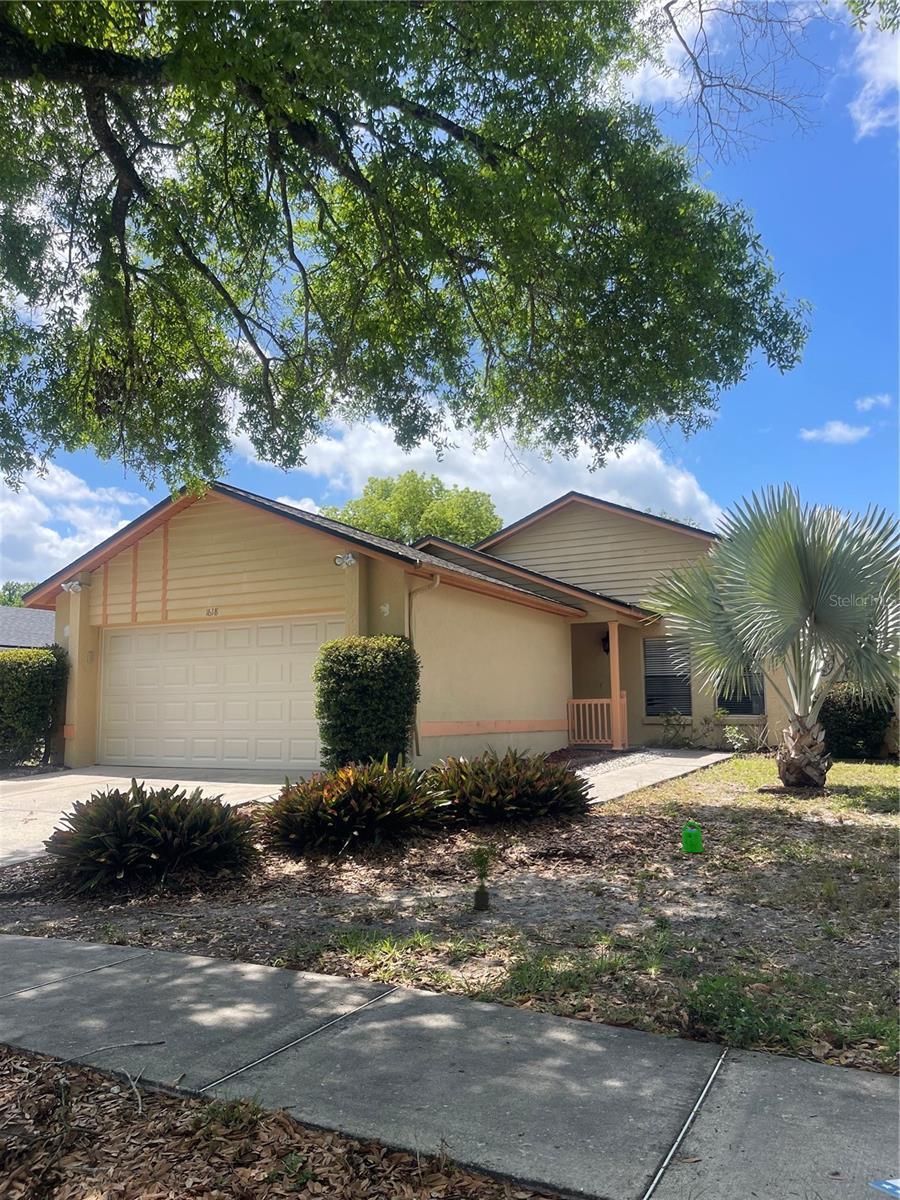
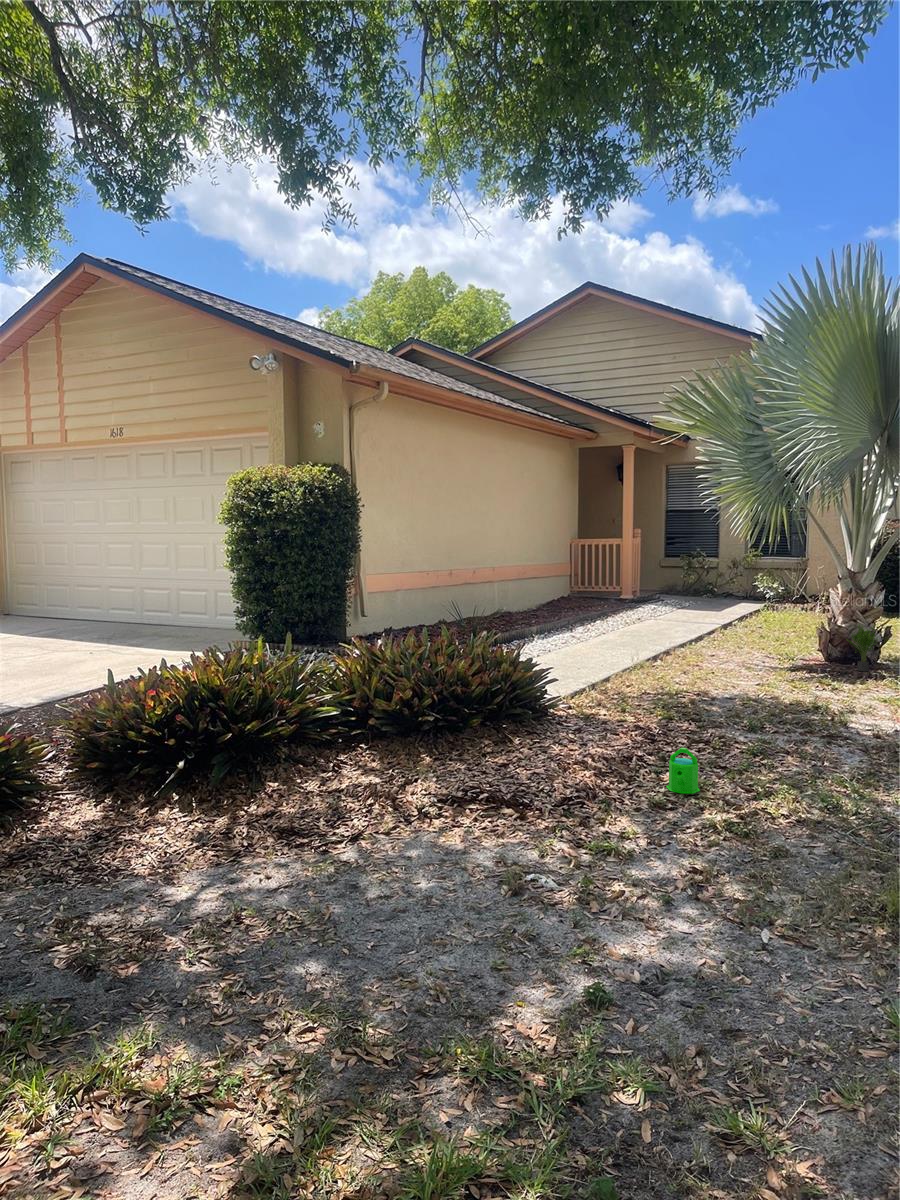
potted plant: present [464,837,496,910] -> present [847,625,875,672]

